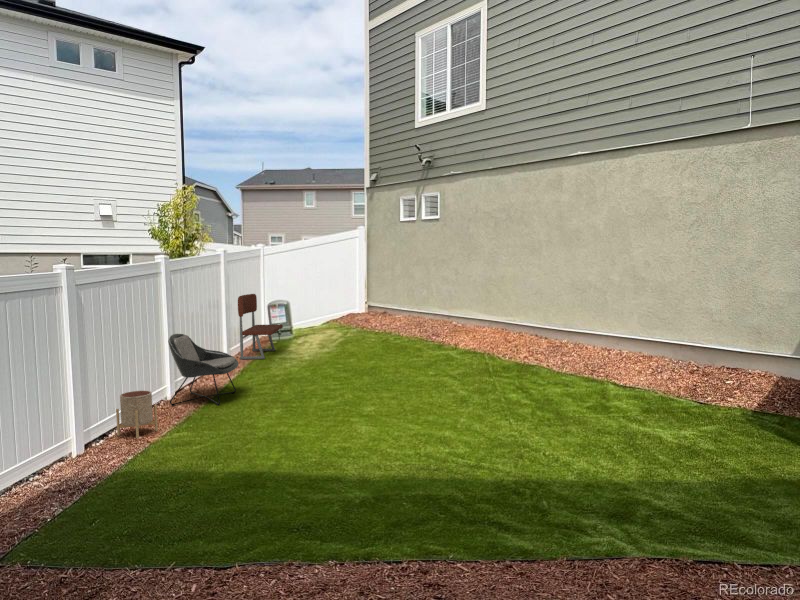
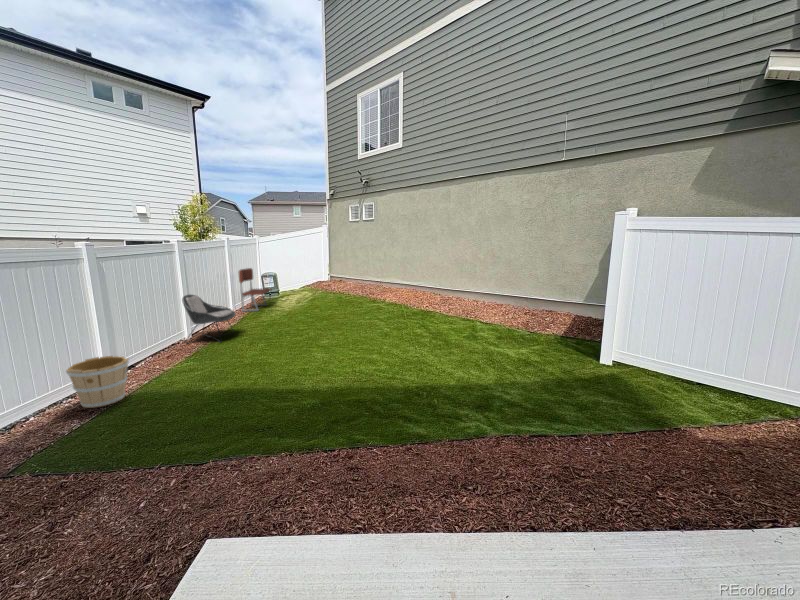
planter: present [116,391,158,438] -> none [139,334,172,368]
wooden bucket: none [39,418,114,489] -> present [66,356,129,408]

